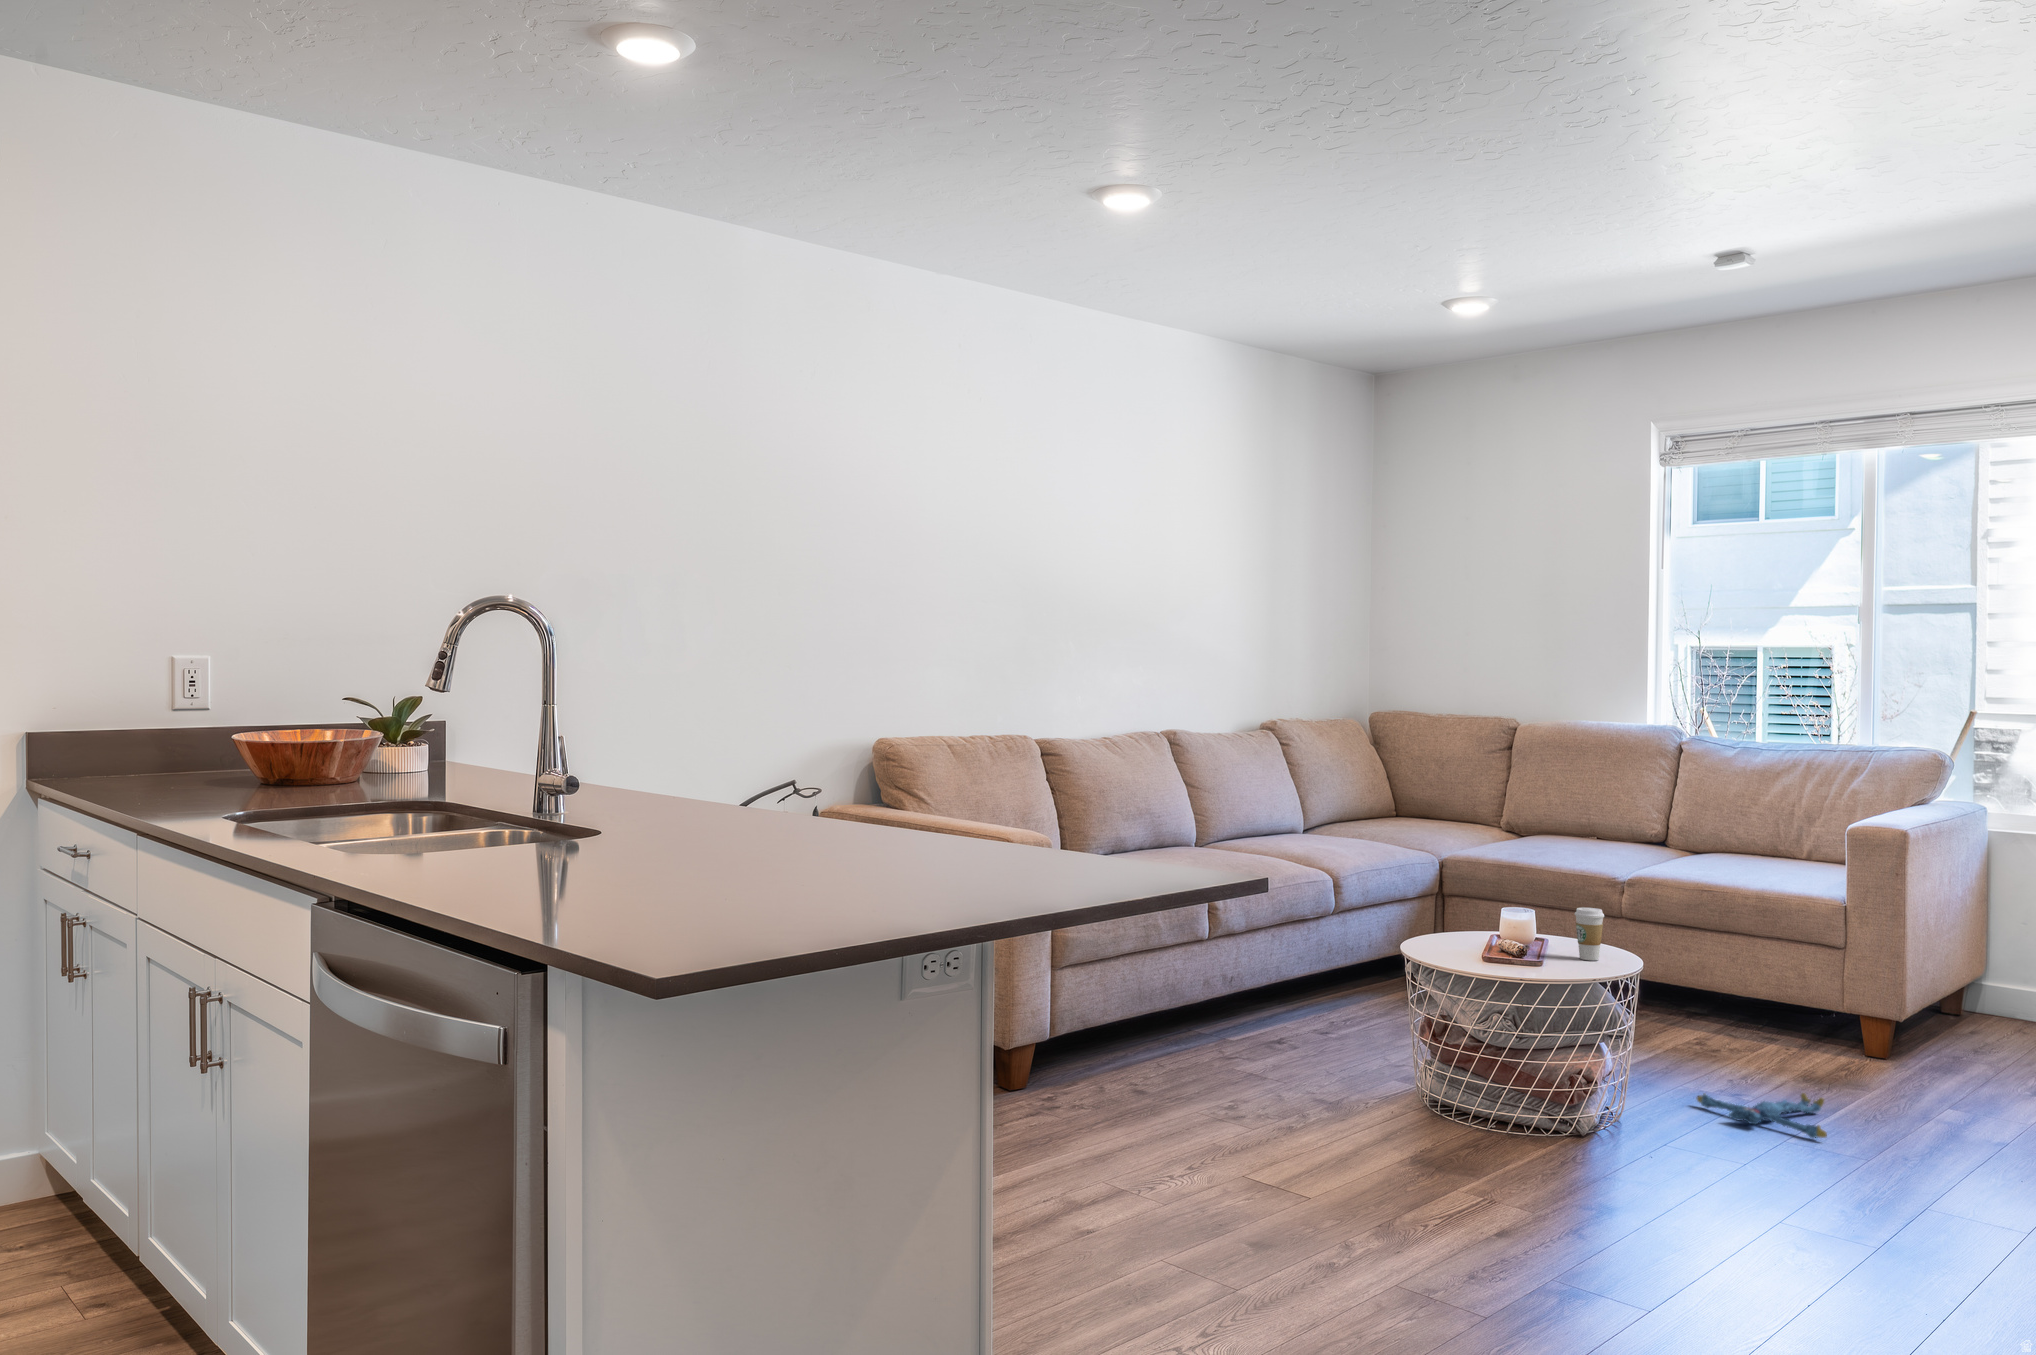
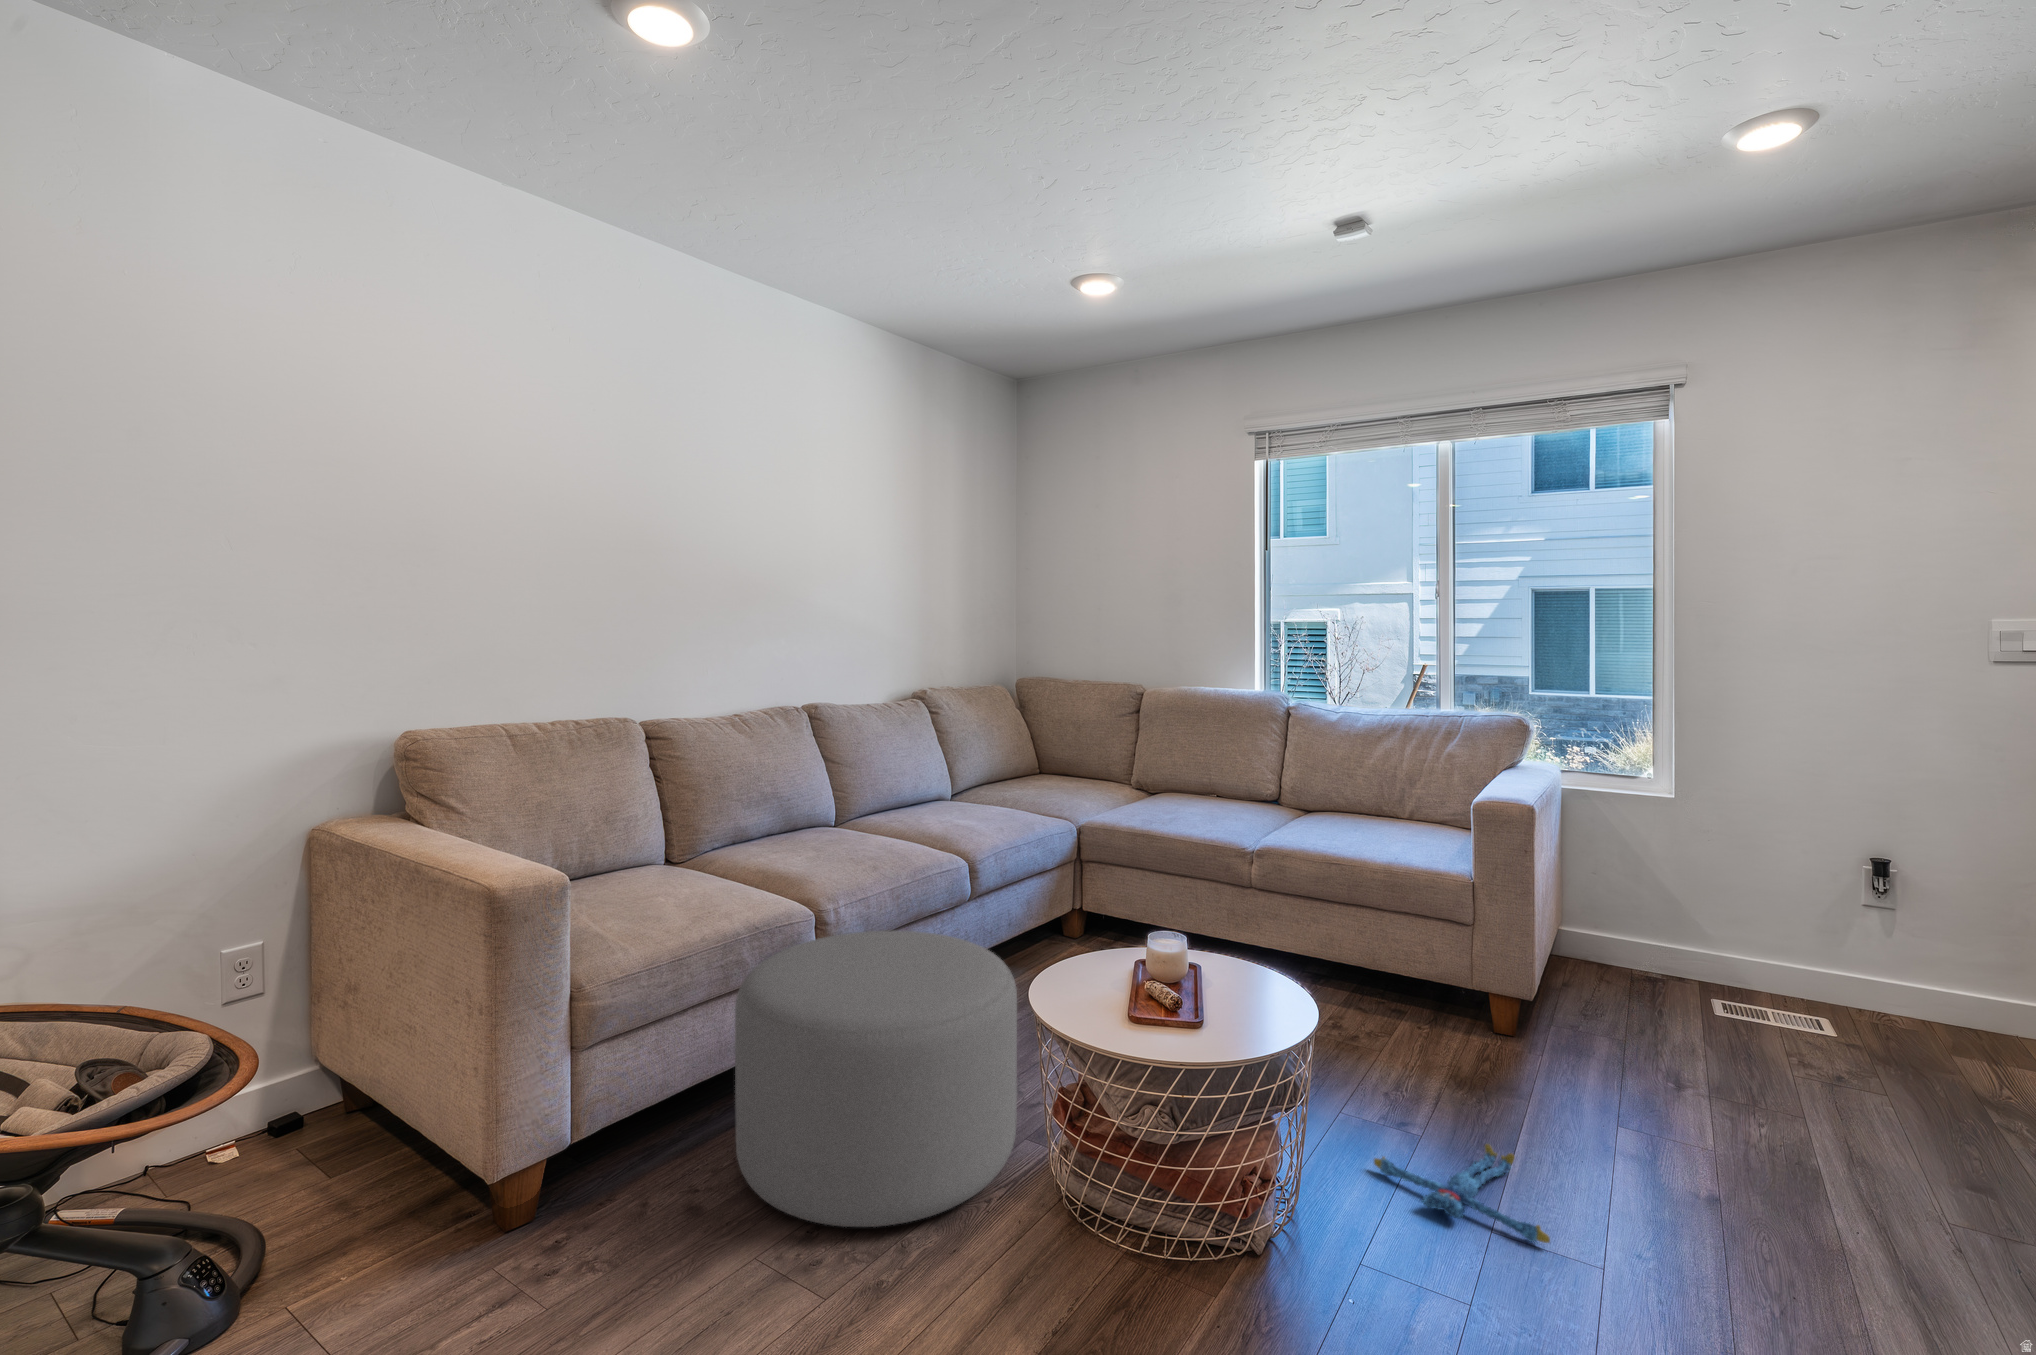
coffee cup: present [1575,908,1604,960] -> none [1236,936,1272,1004]
ottoman: none [1164,910,1388,1099] -> present [735,931,1017,1227]

